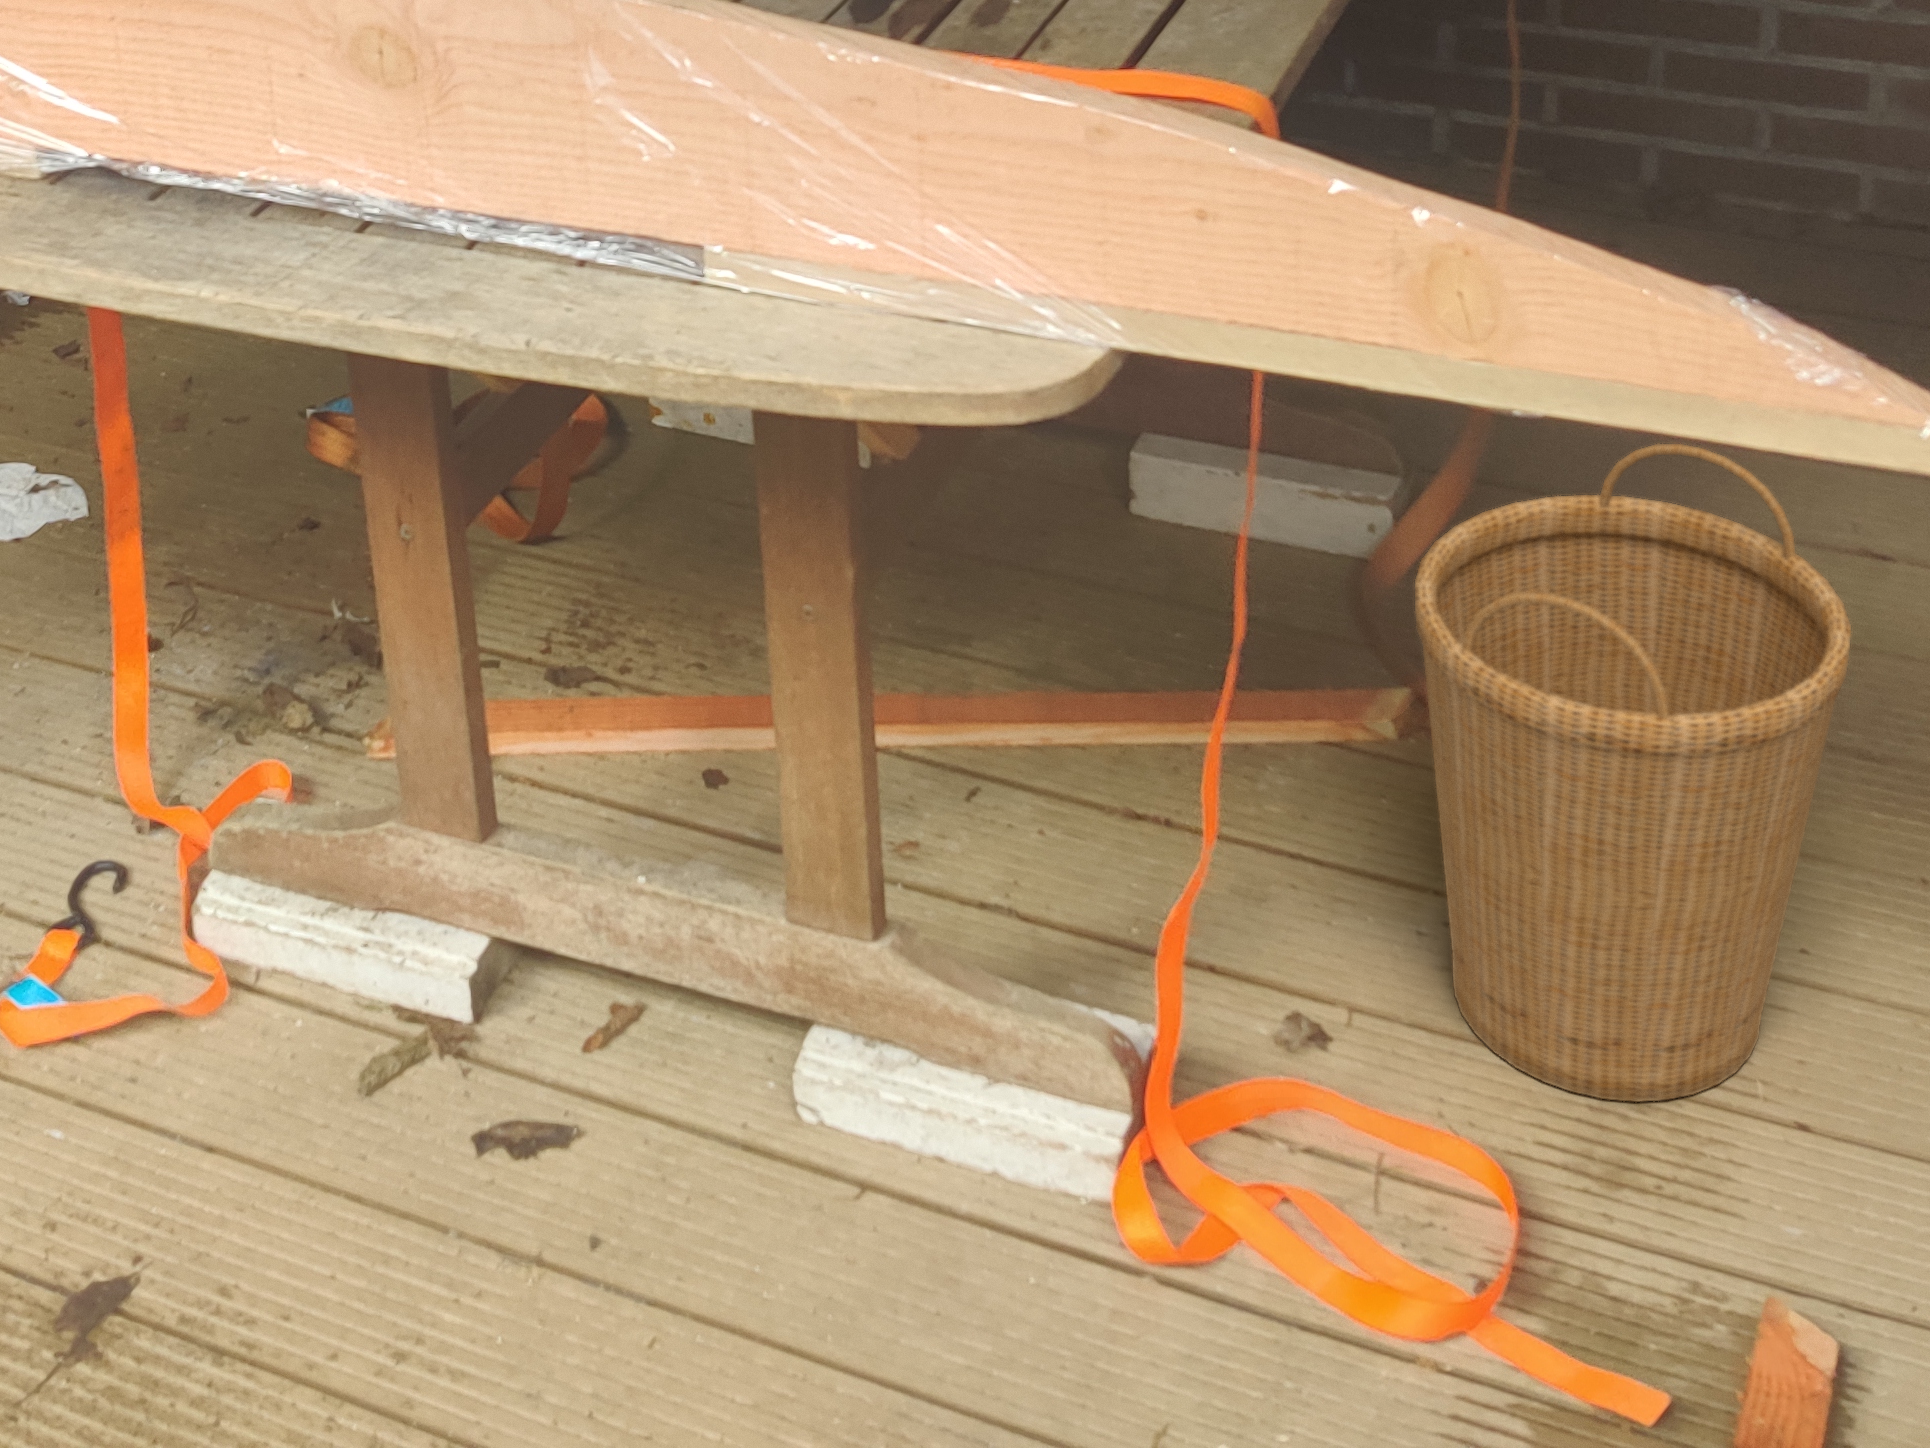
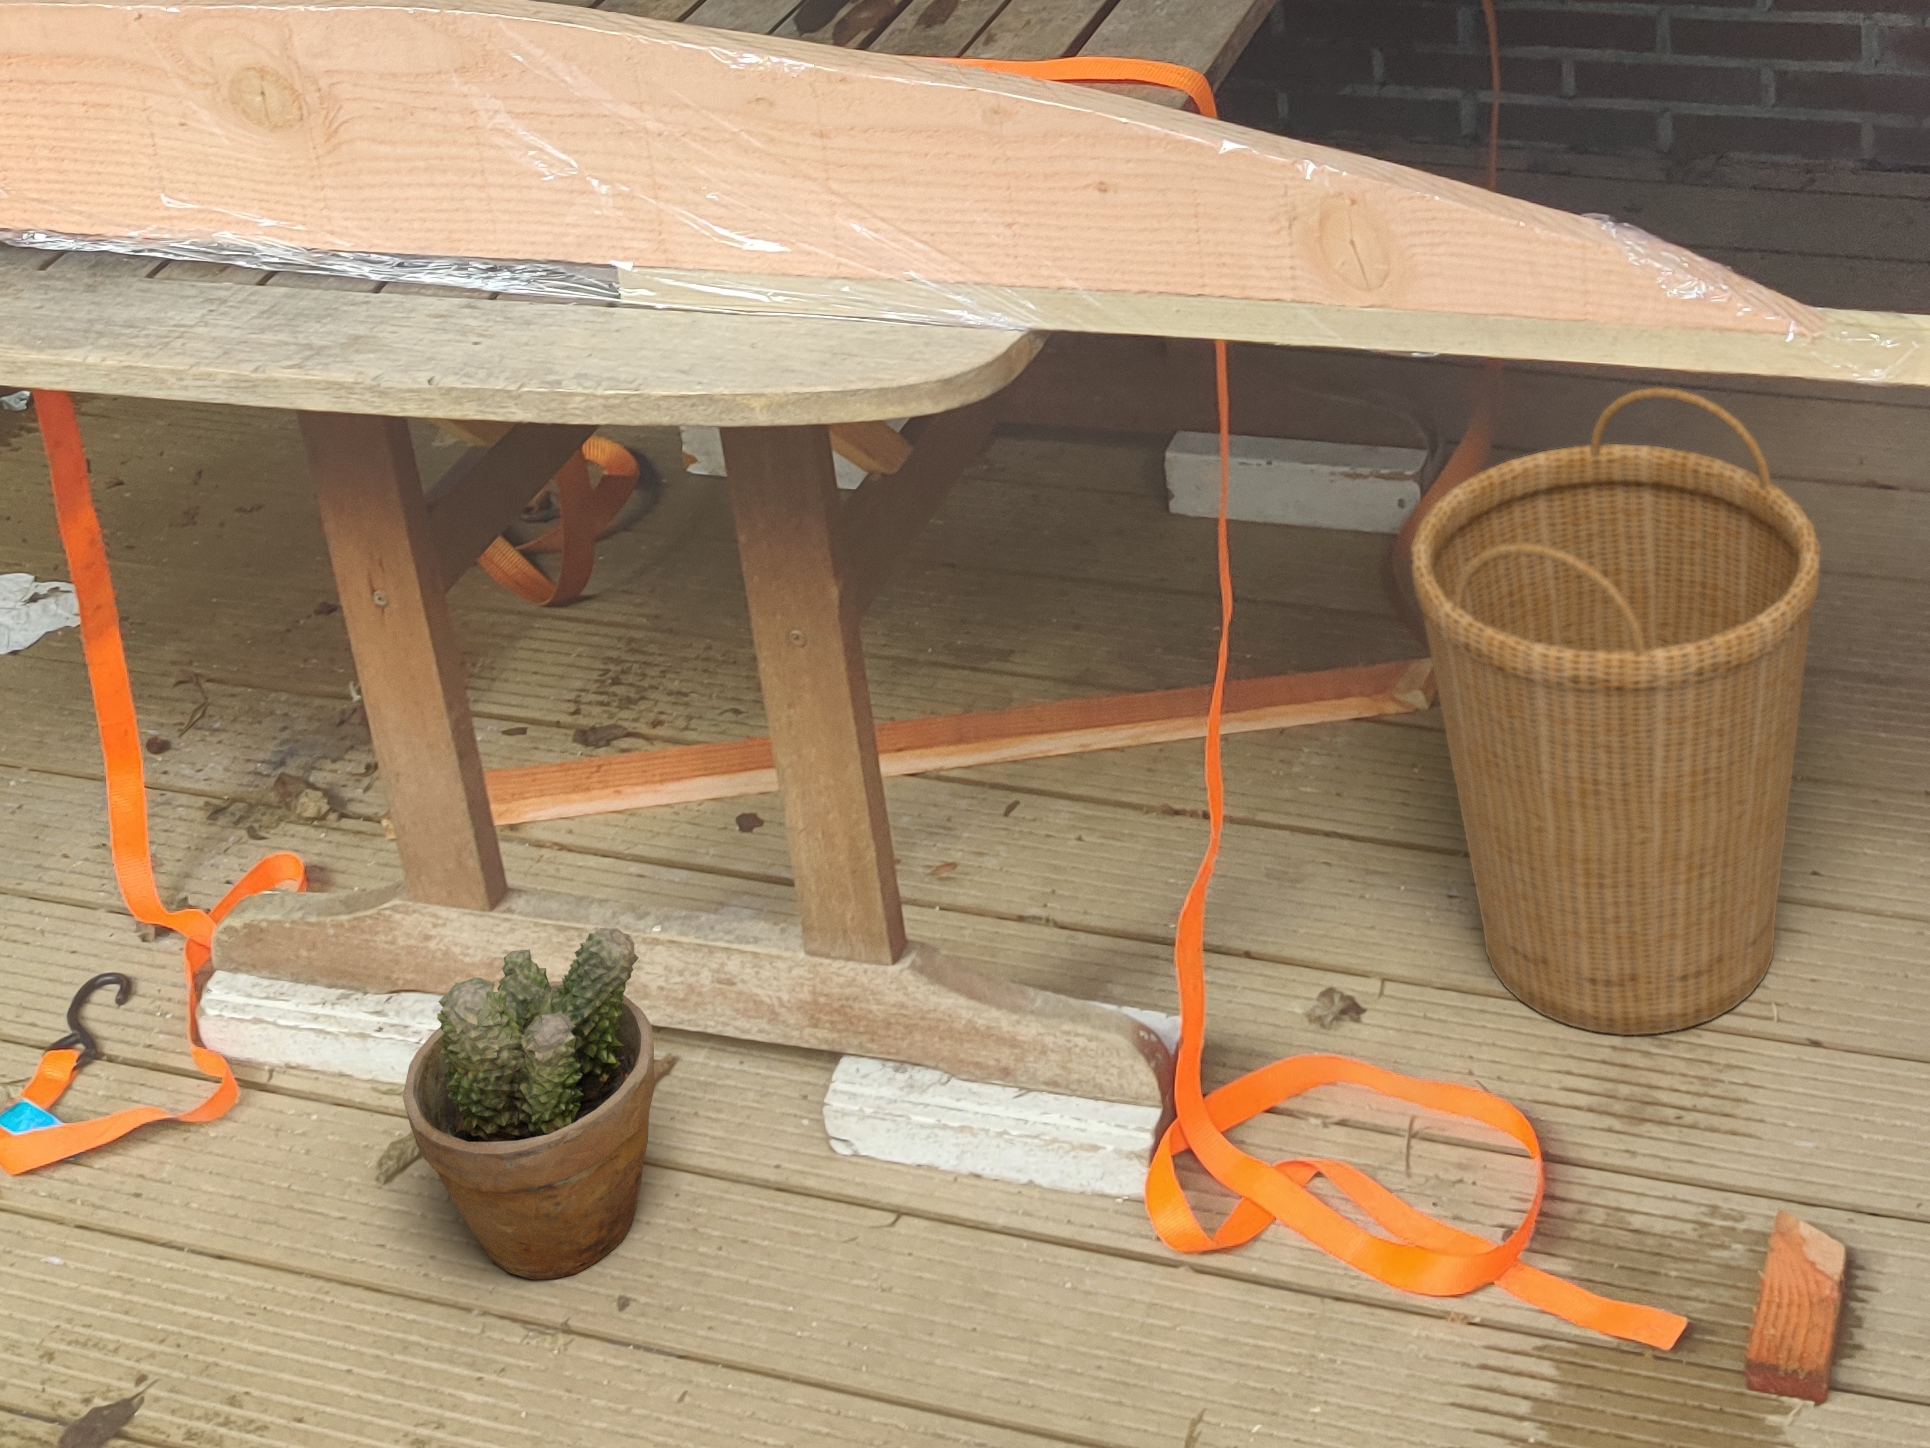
potted plant: none [401,876,638,1207] -> present [403,928,655,1280]

